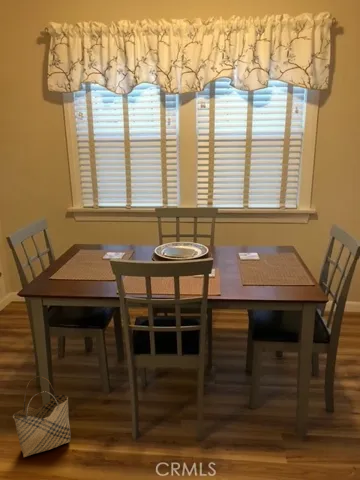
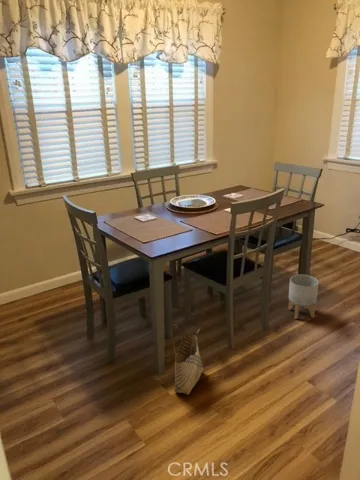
planter: none [244,388,286,461] -> present [288,275,319,319]

